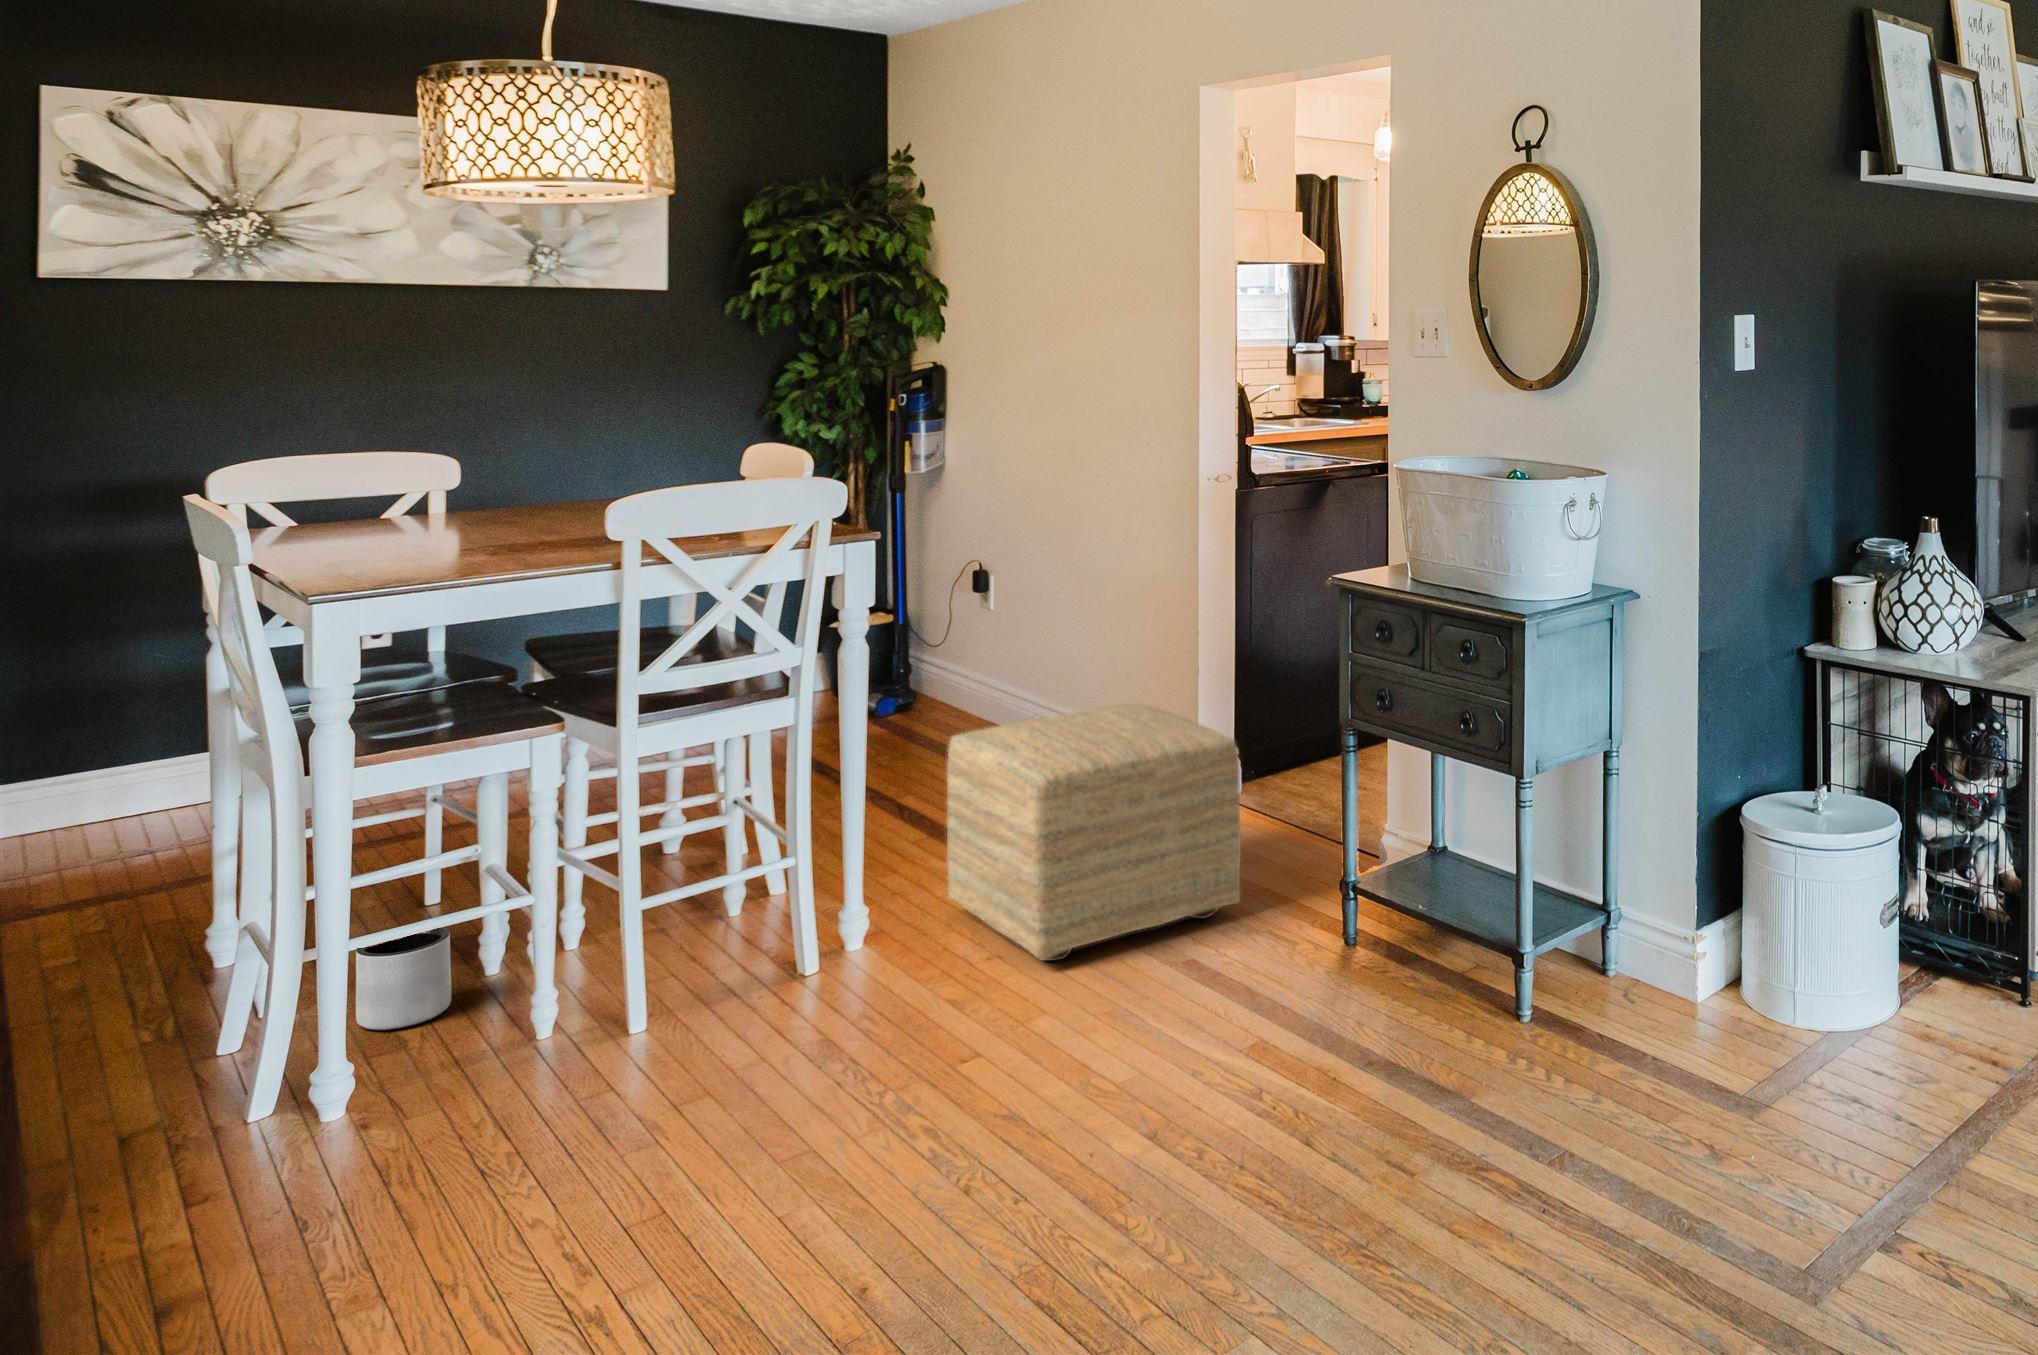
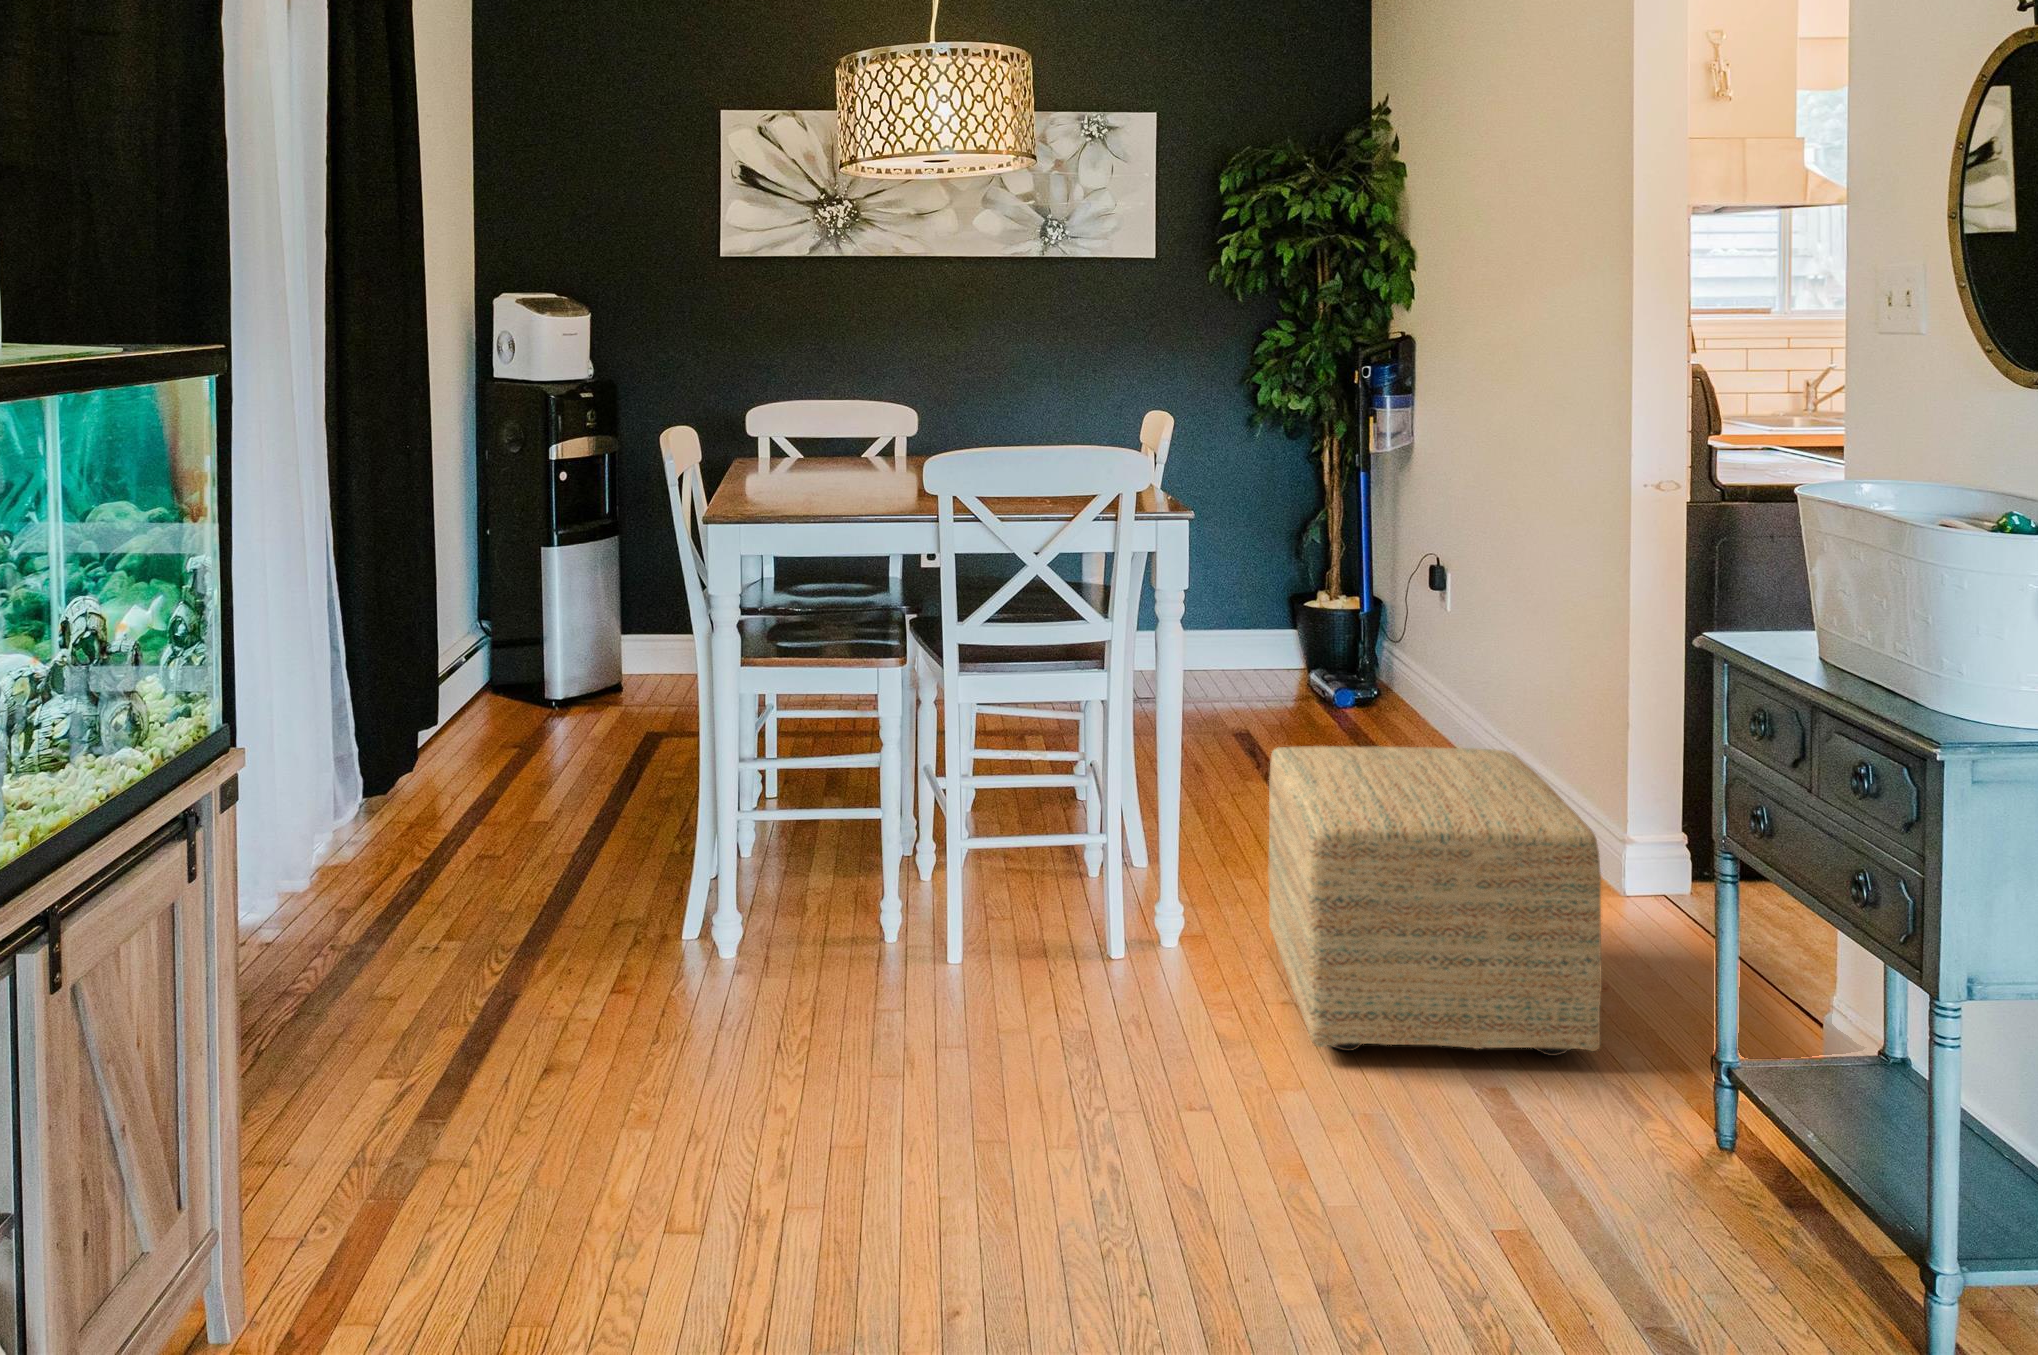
planter: present [356,928,451,1030] -> none [761,821,831,911]

